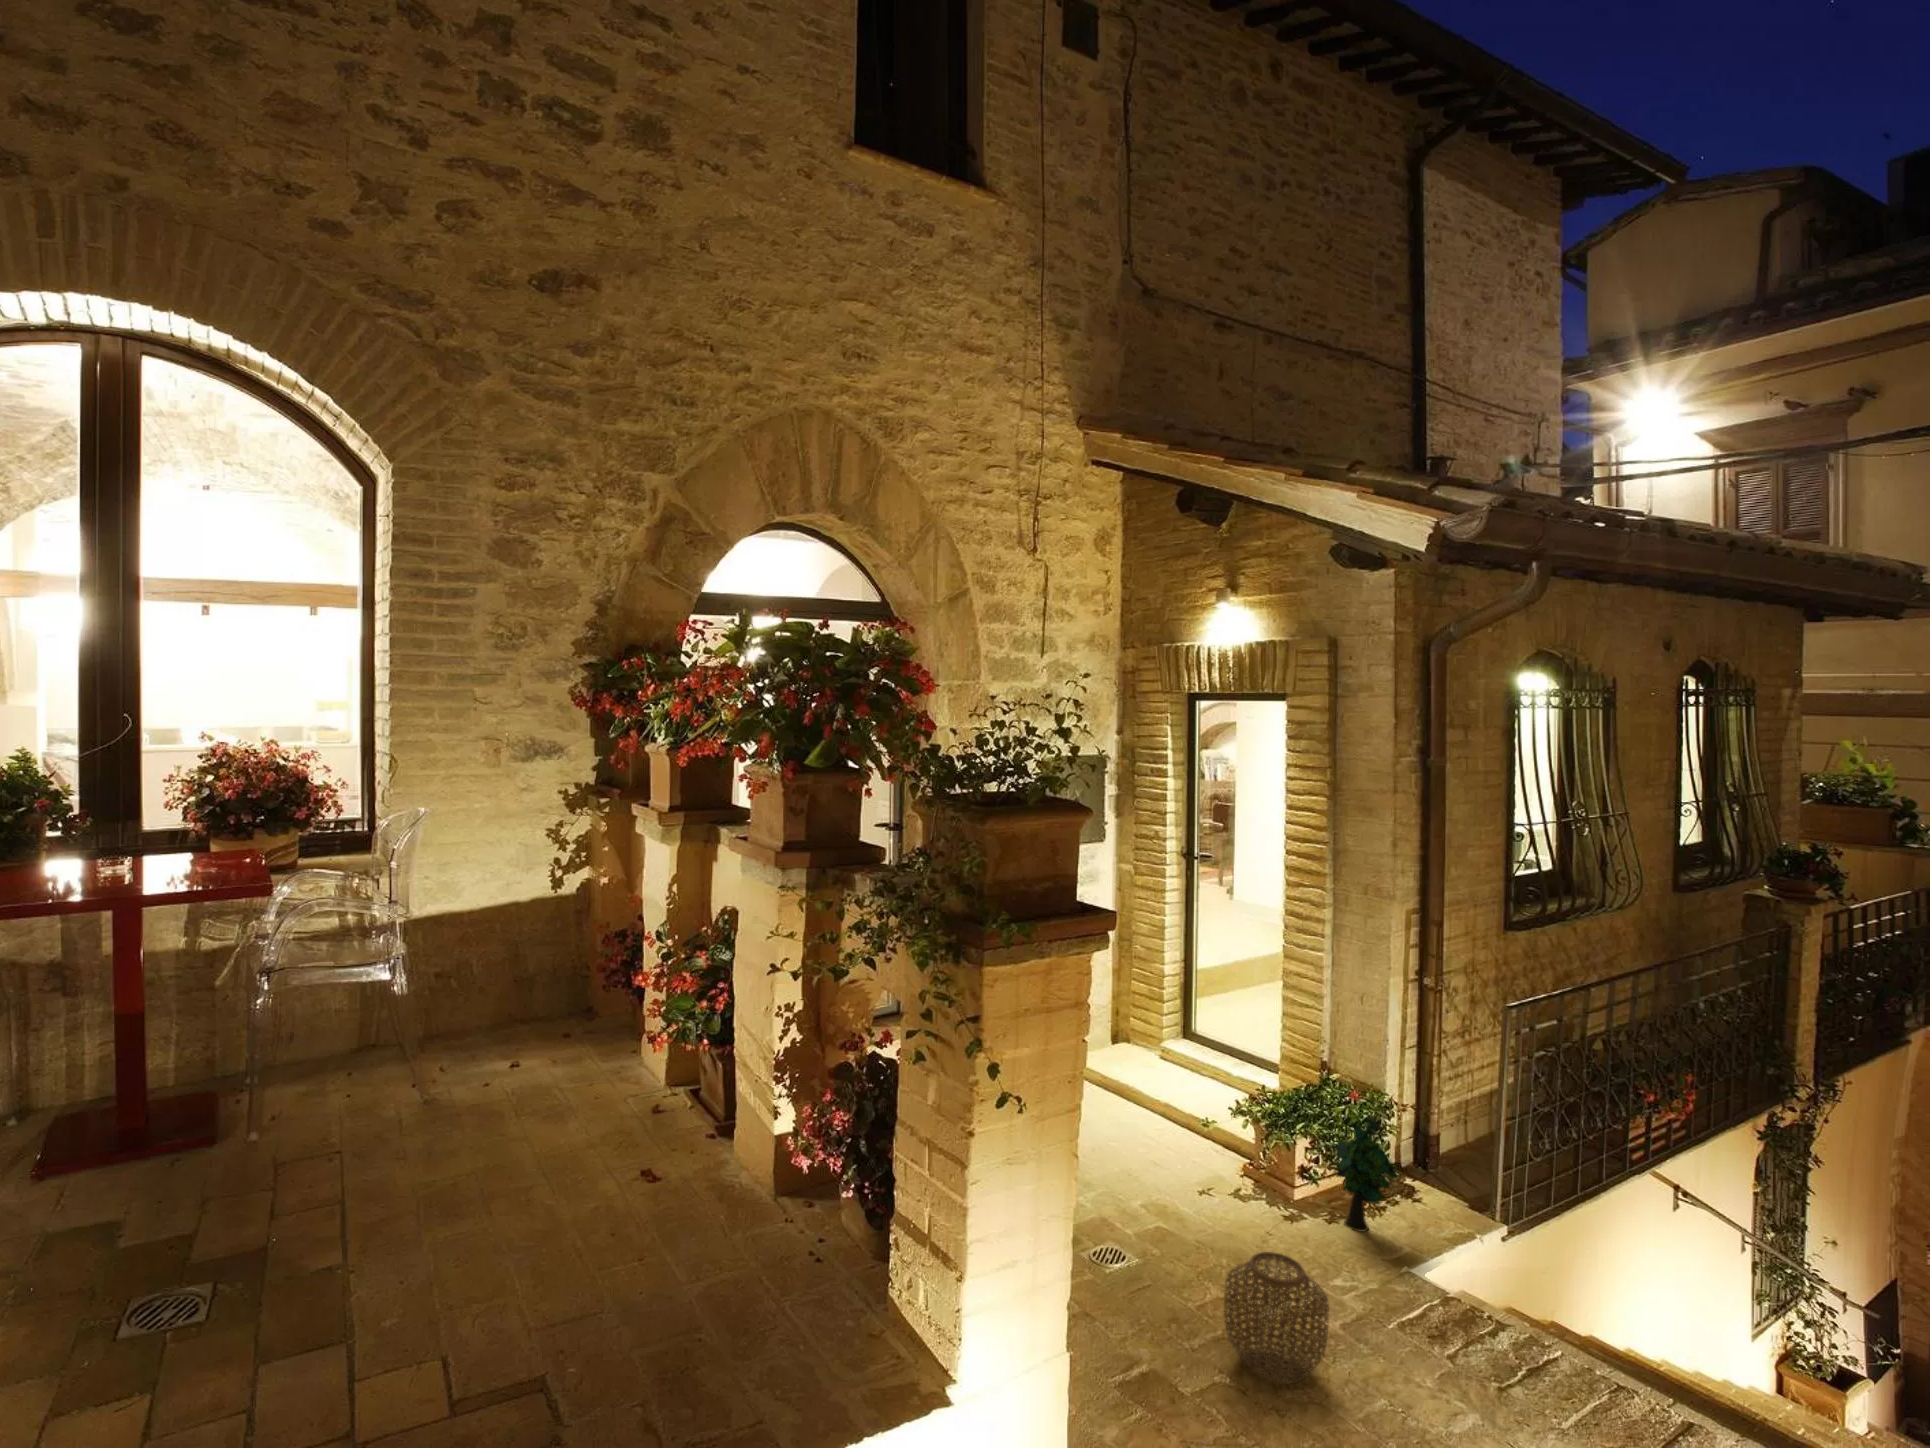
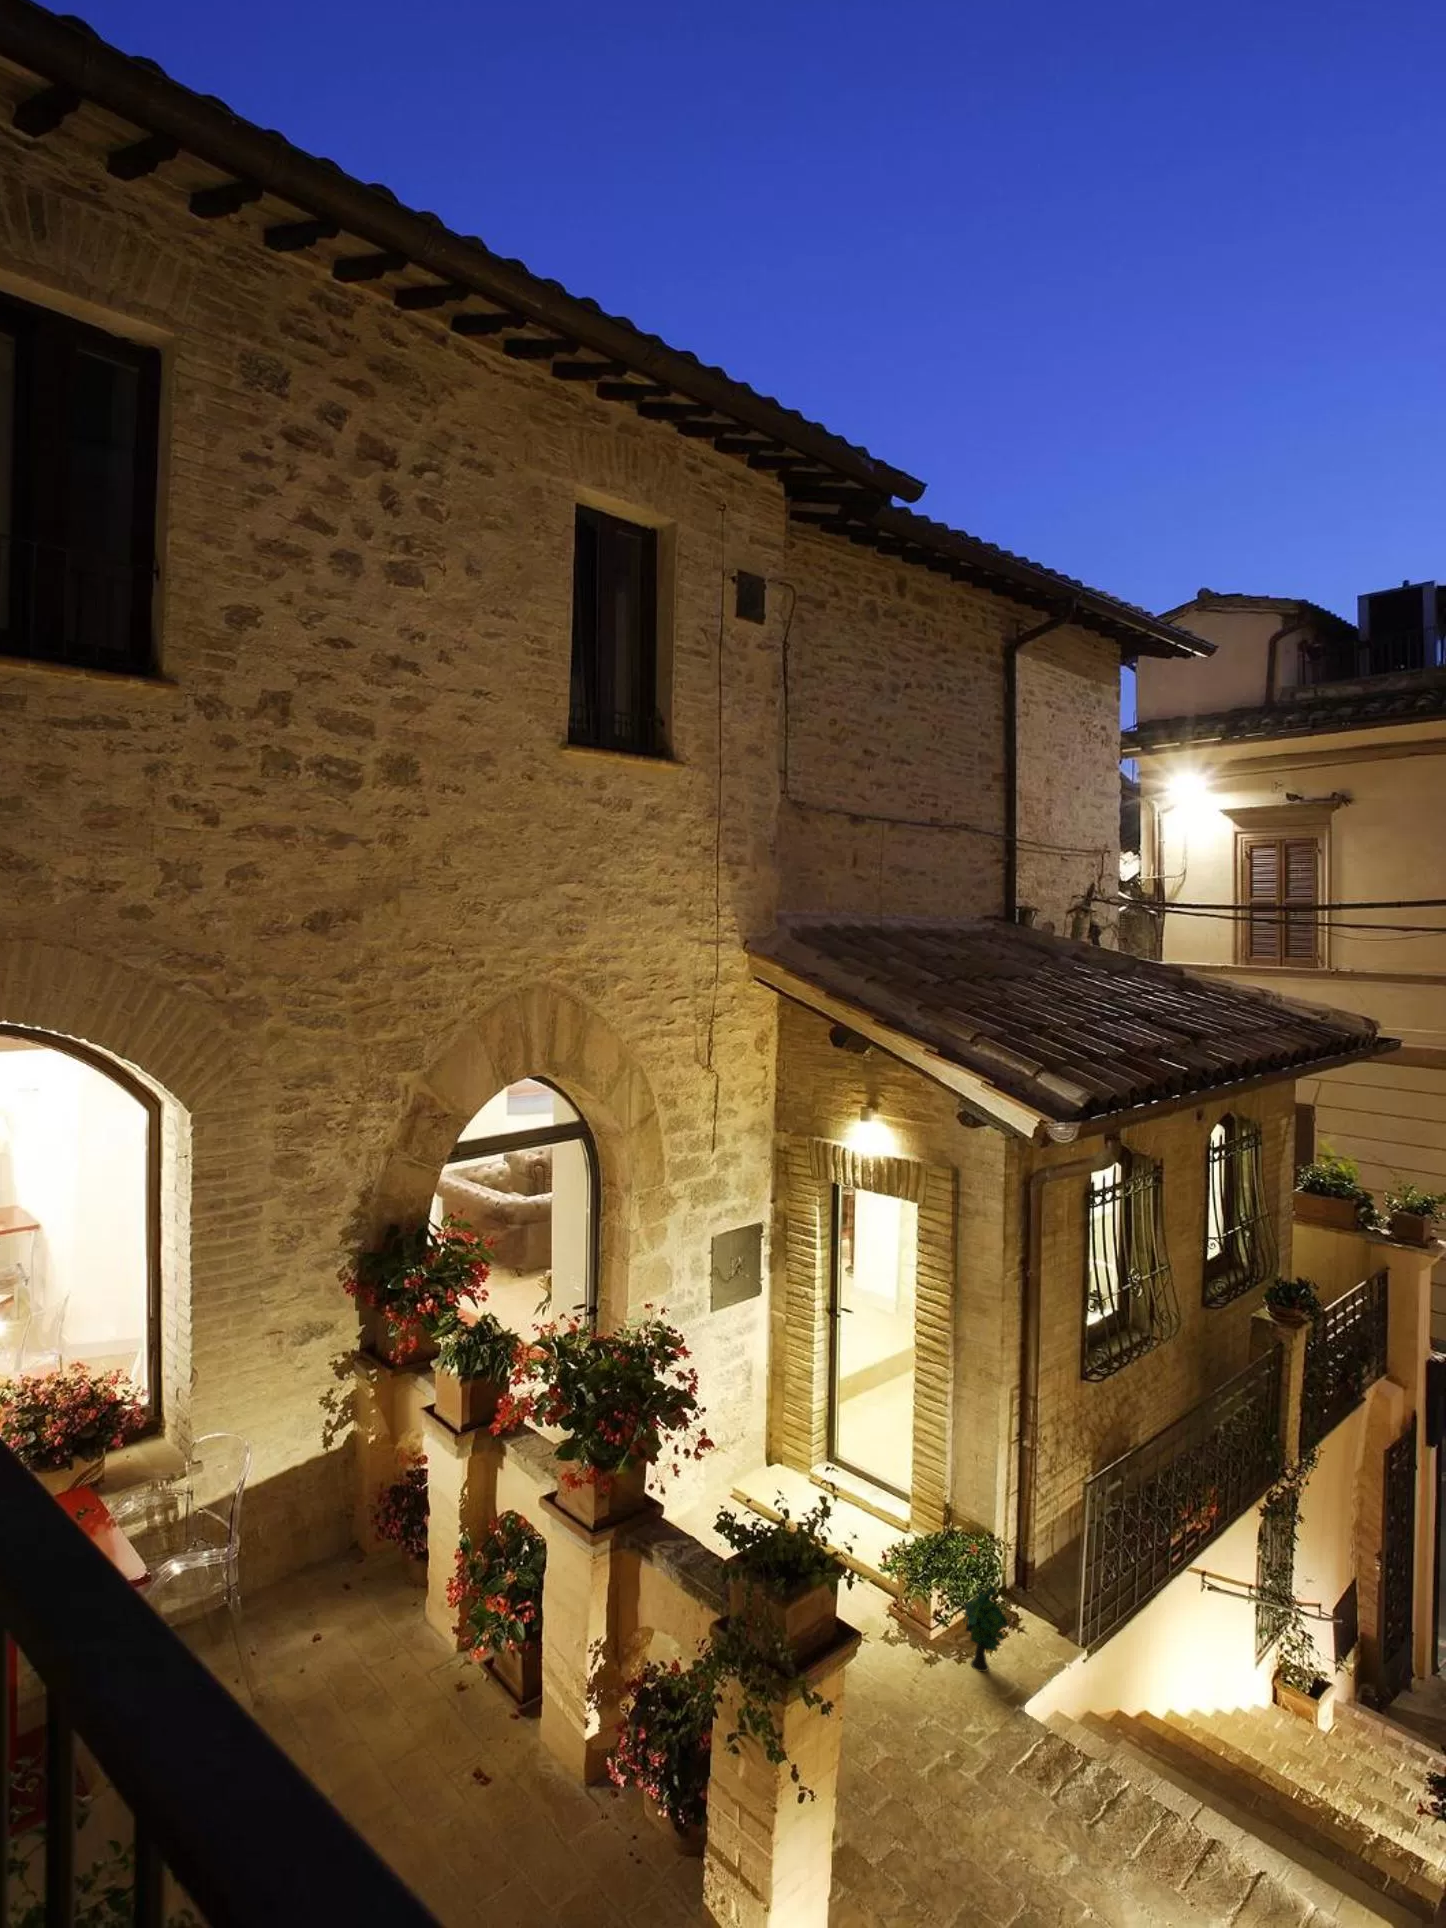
woven basket: present [1224,1252,1329,1384] -> none [900,1742,973,1846]

